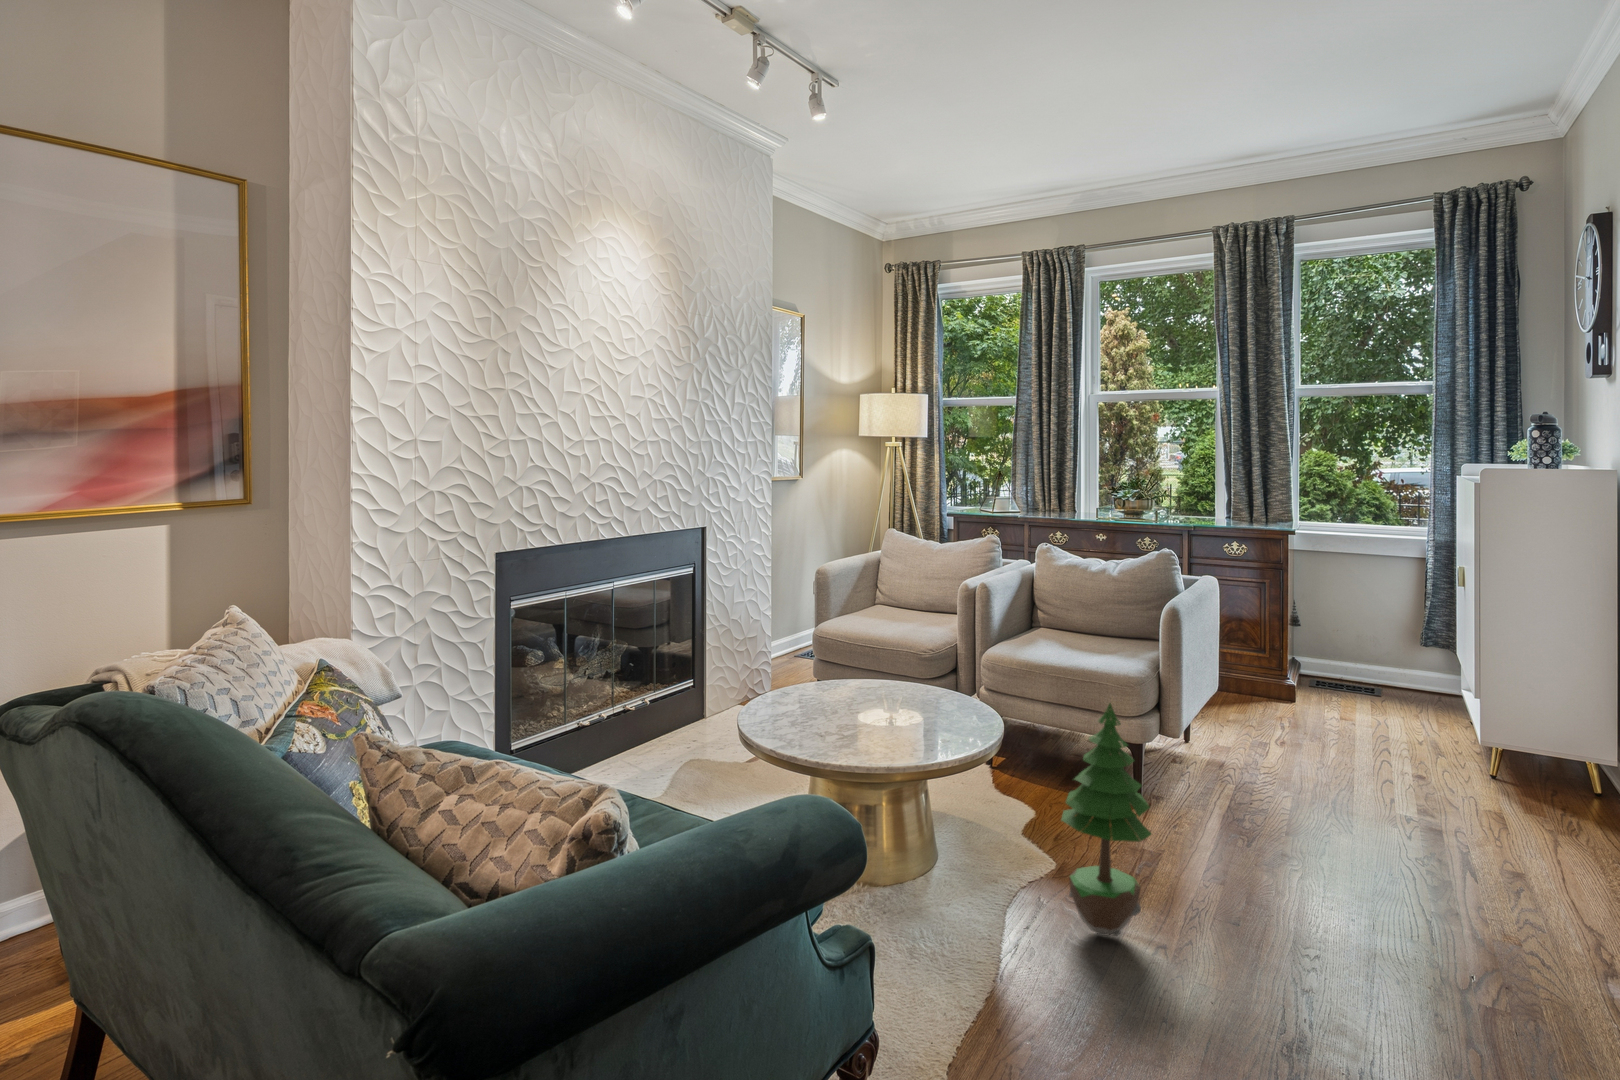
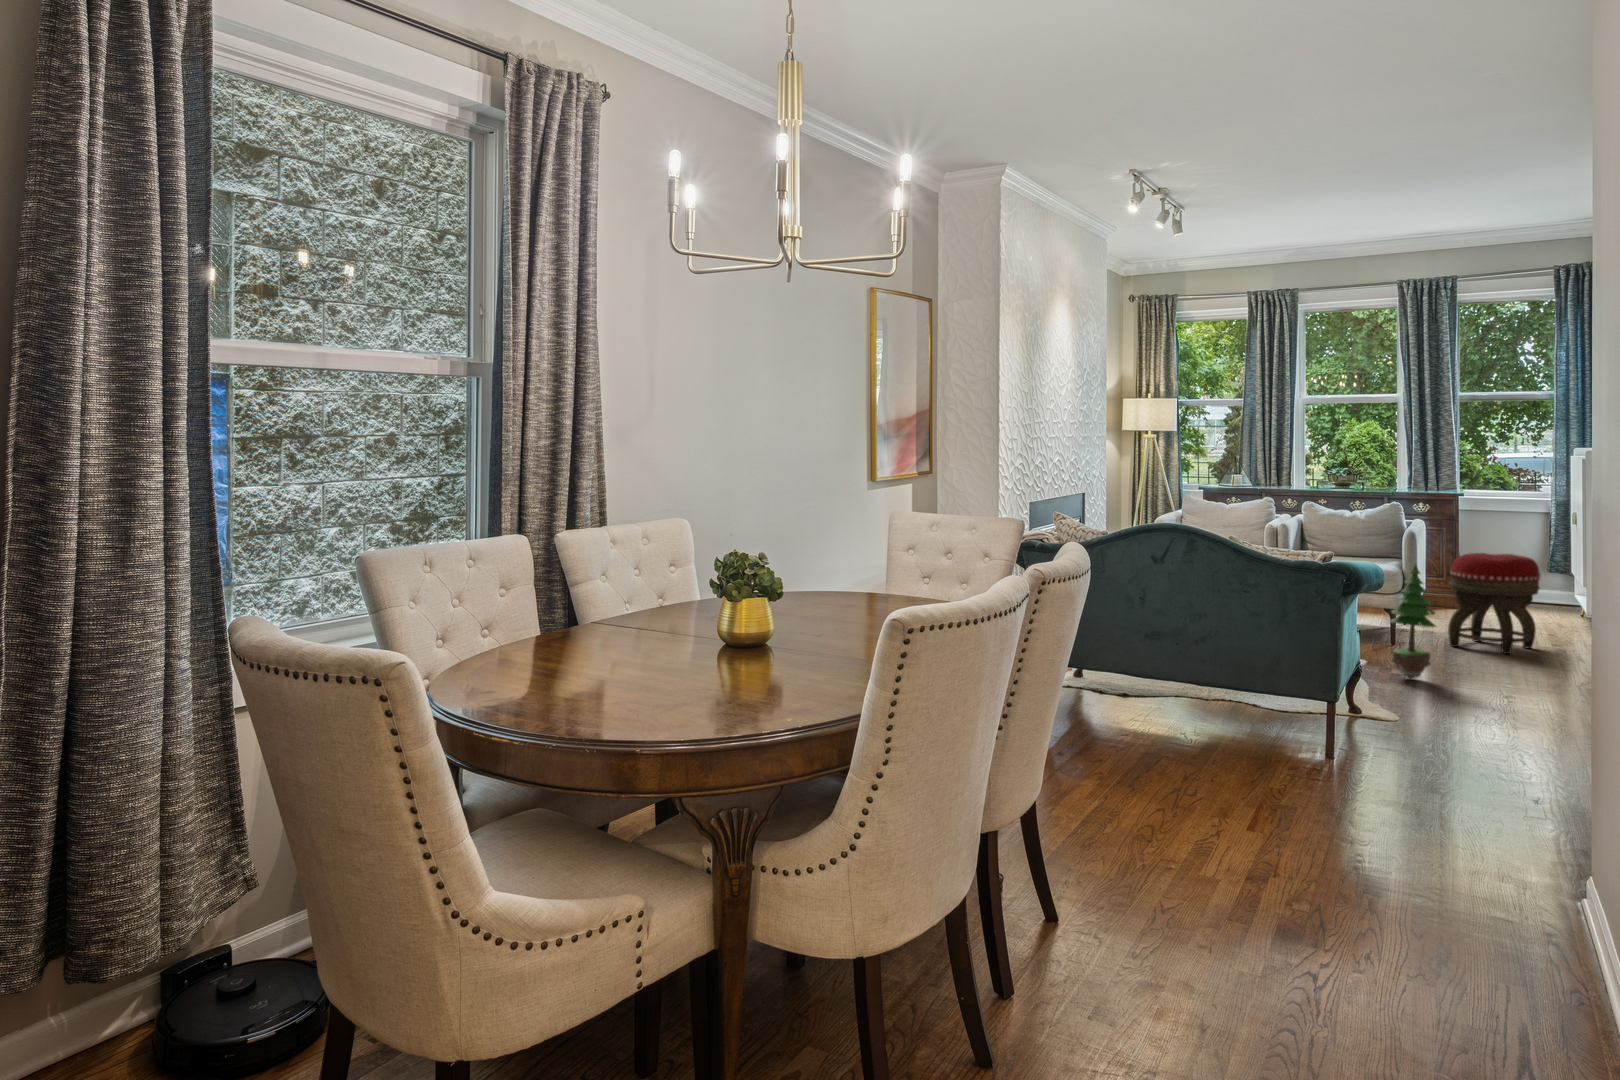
footstool: none [1232,643,1390,837] -> present [1448,553,1540,654]

